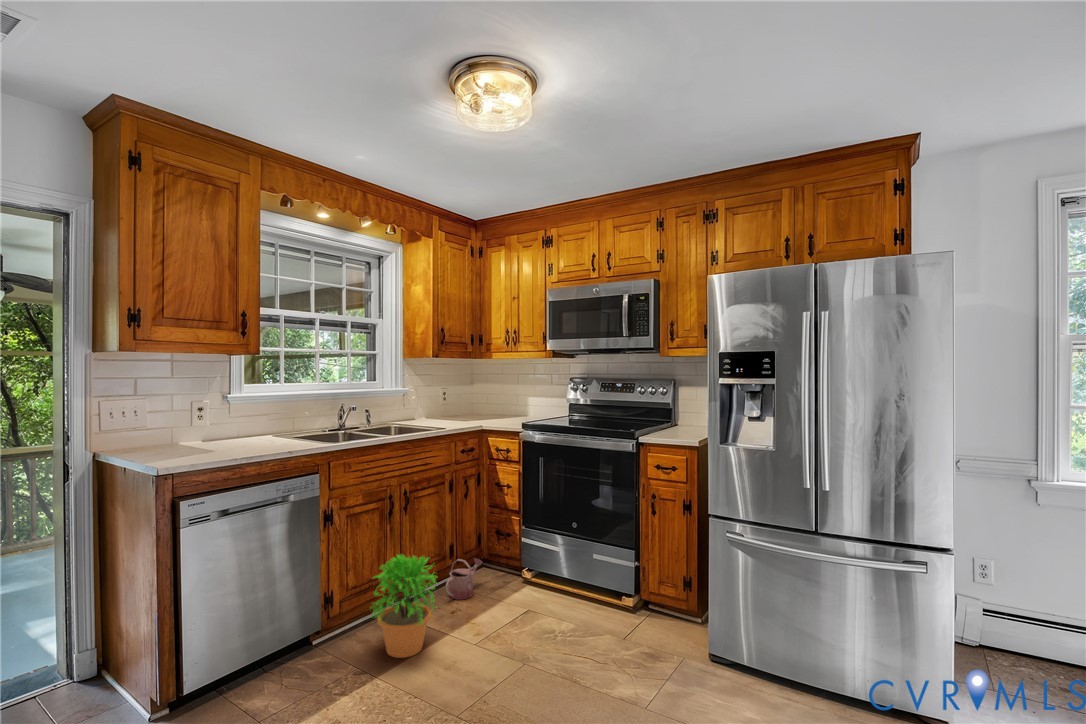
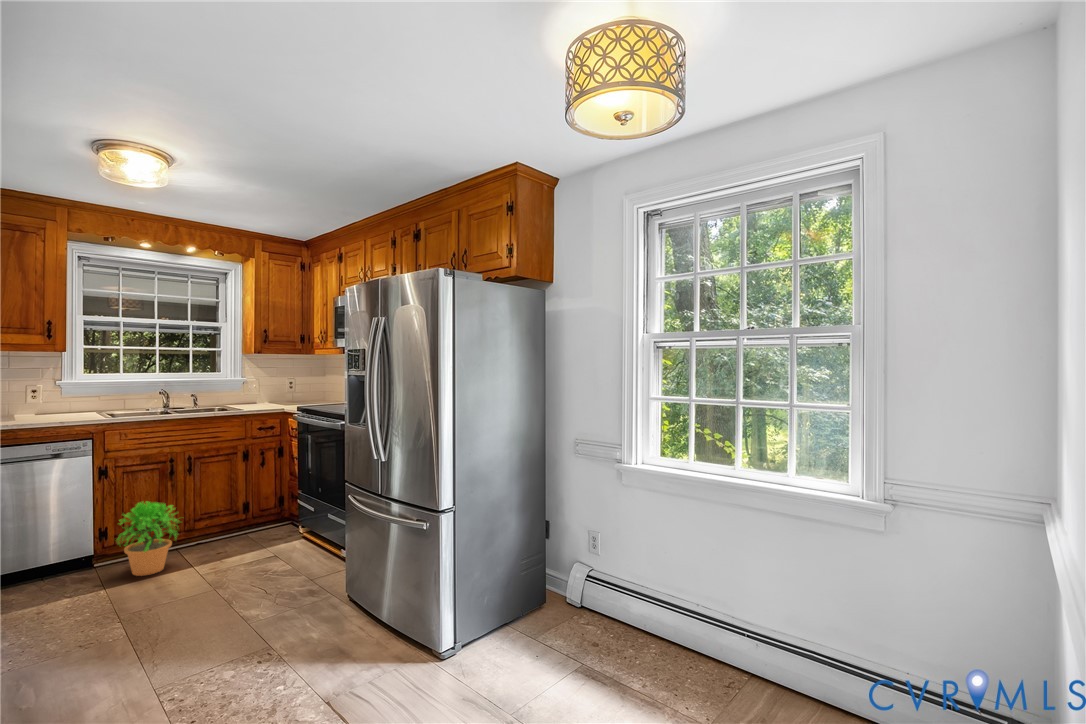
watering can: present [446,559,482,600] -> none [220,513,266,544]

